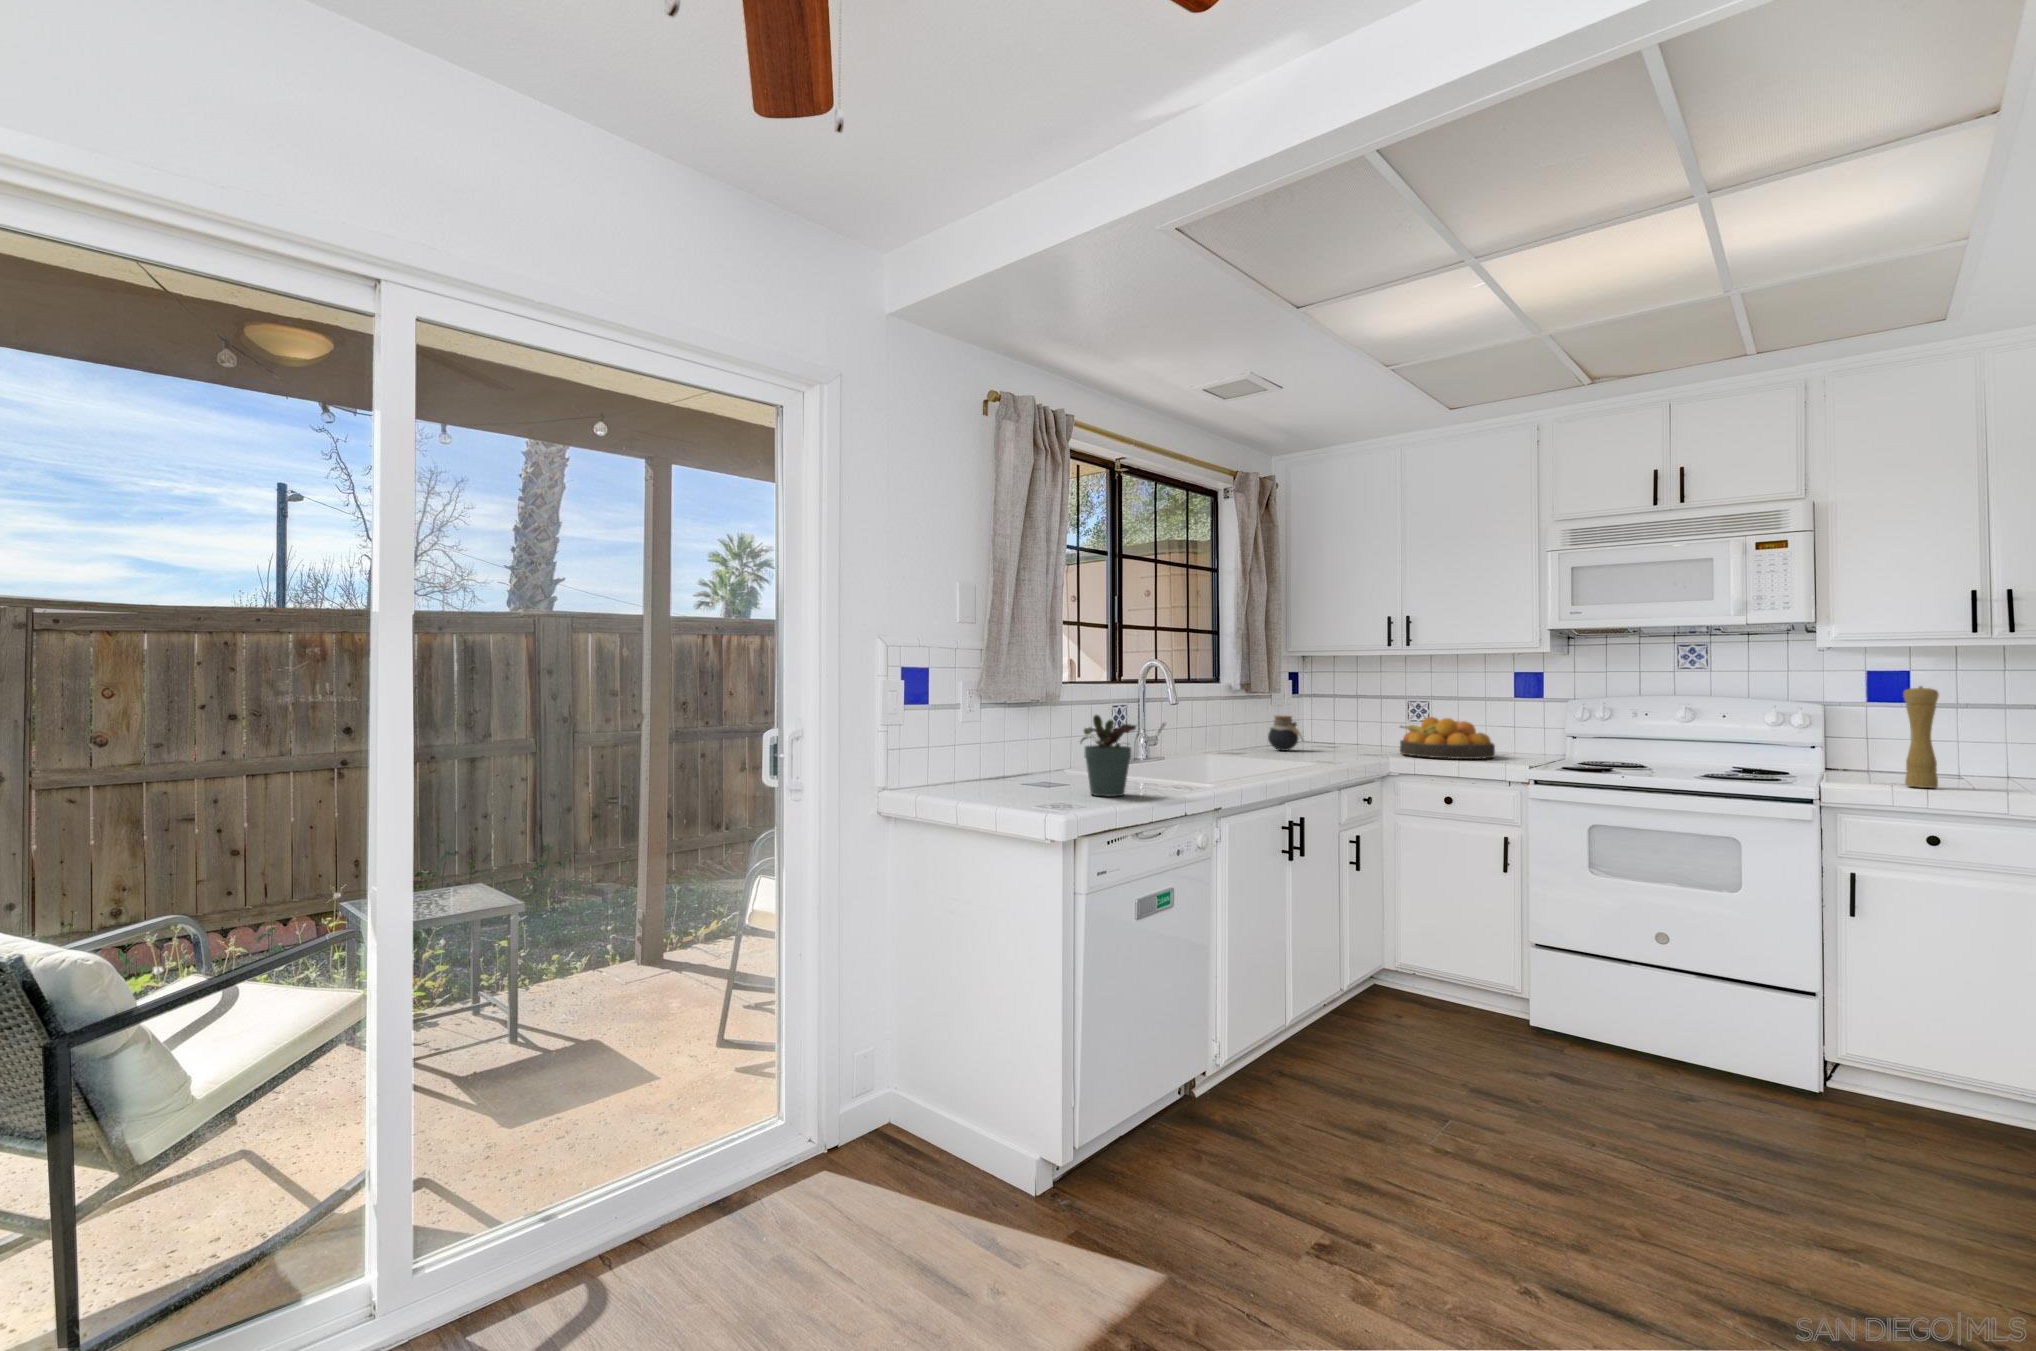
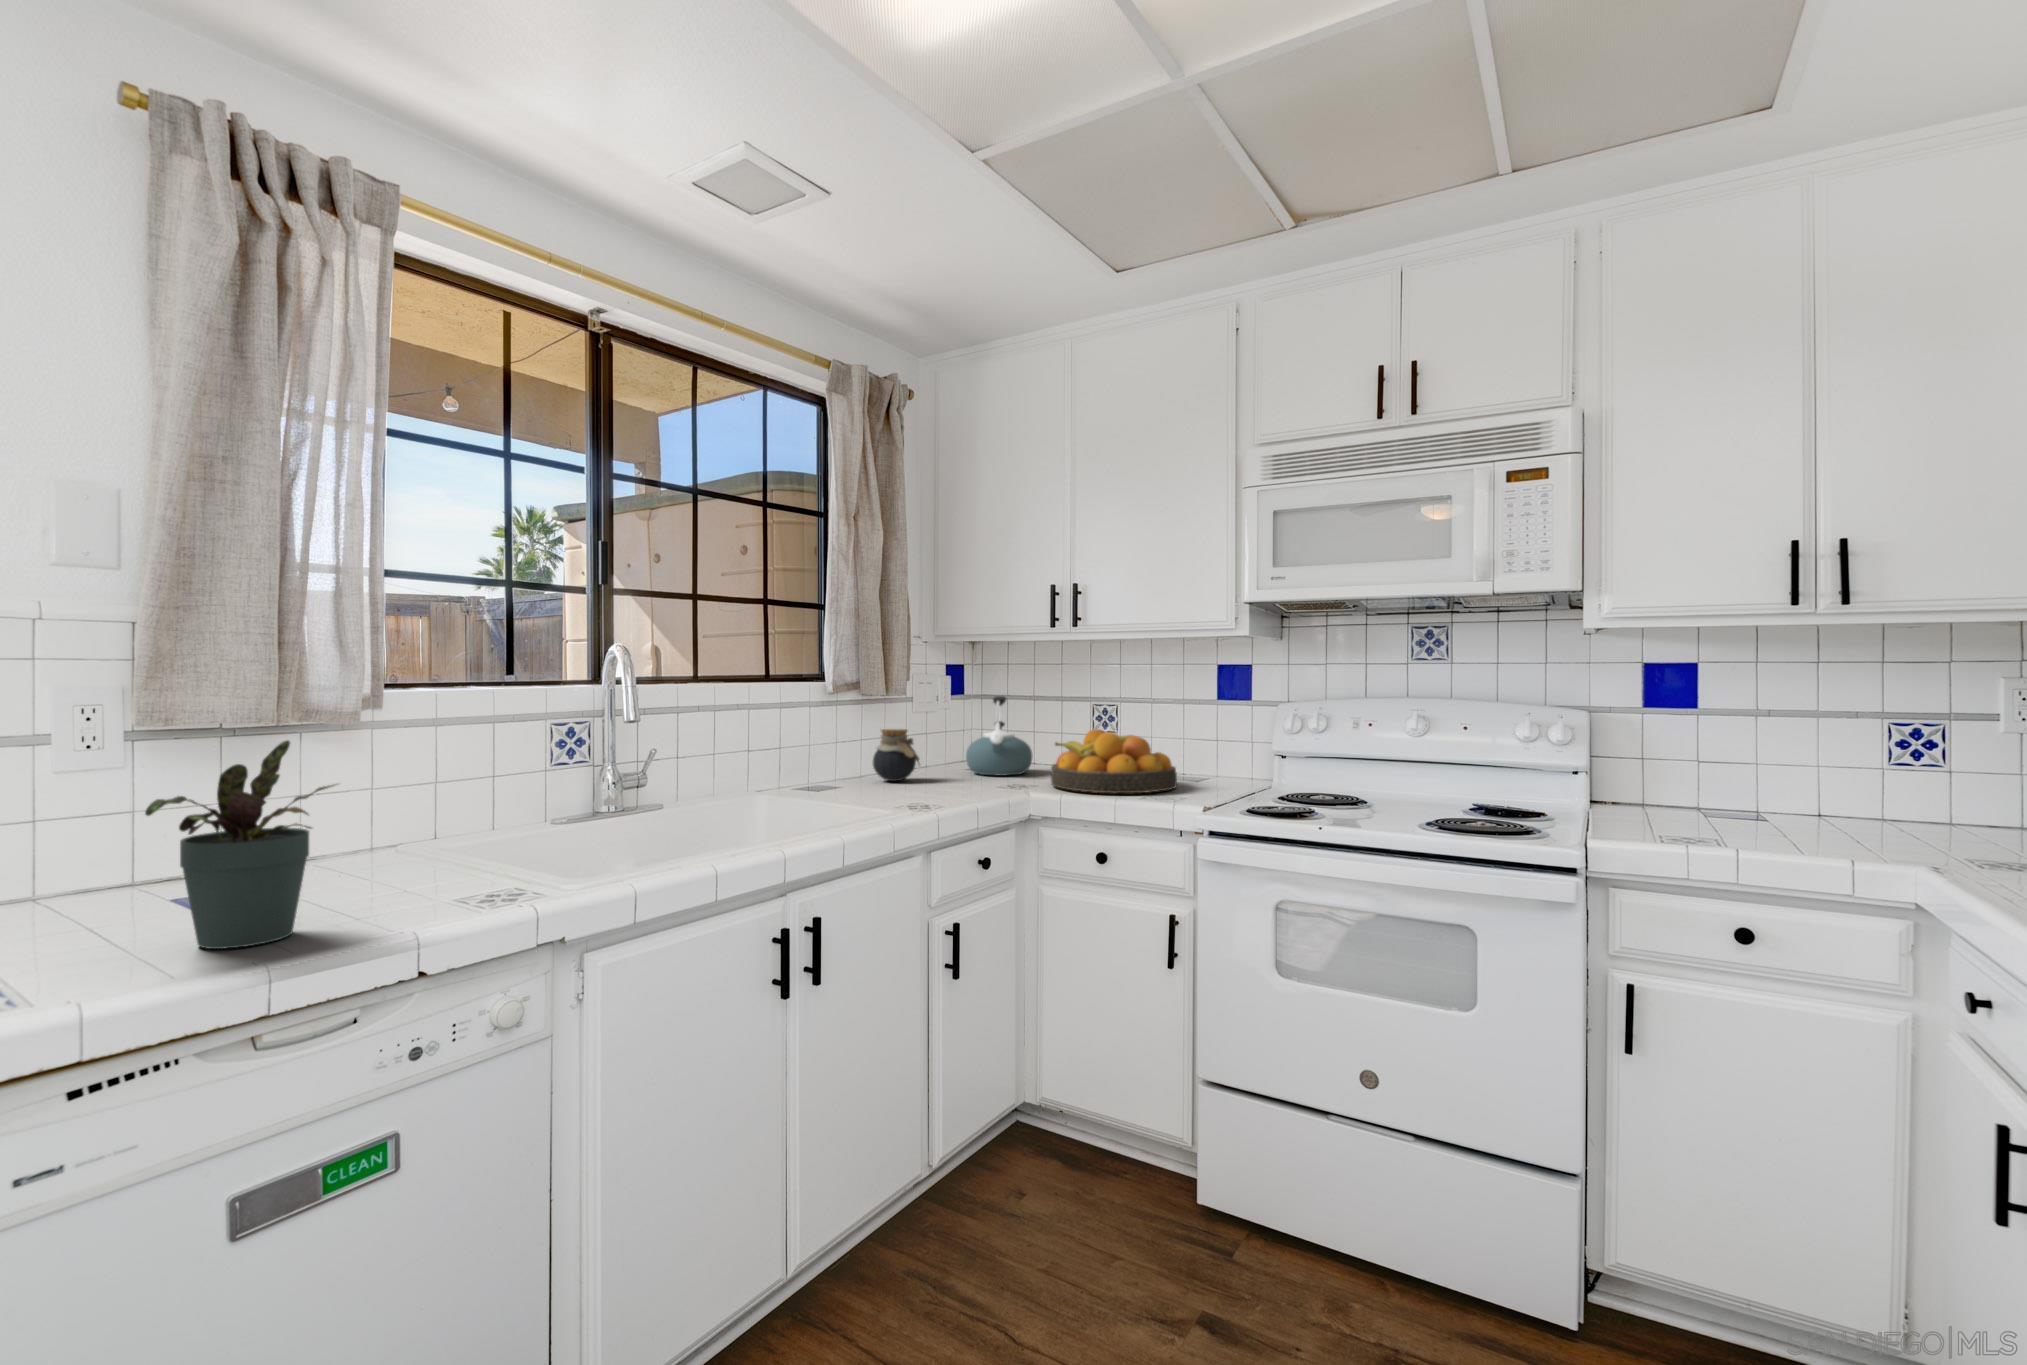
pepper mill: present [1903,686,1939,788] -> none [1699,687,1746,842]
kettle: none [1325,695,1374,749] -> present [966,696,1032,775]

